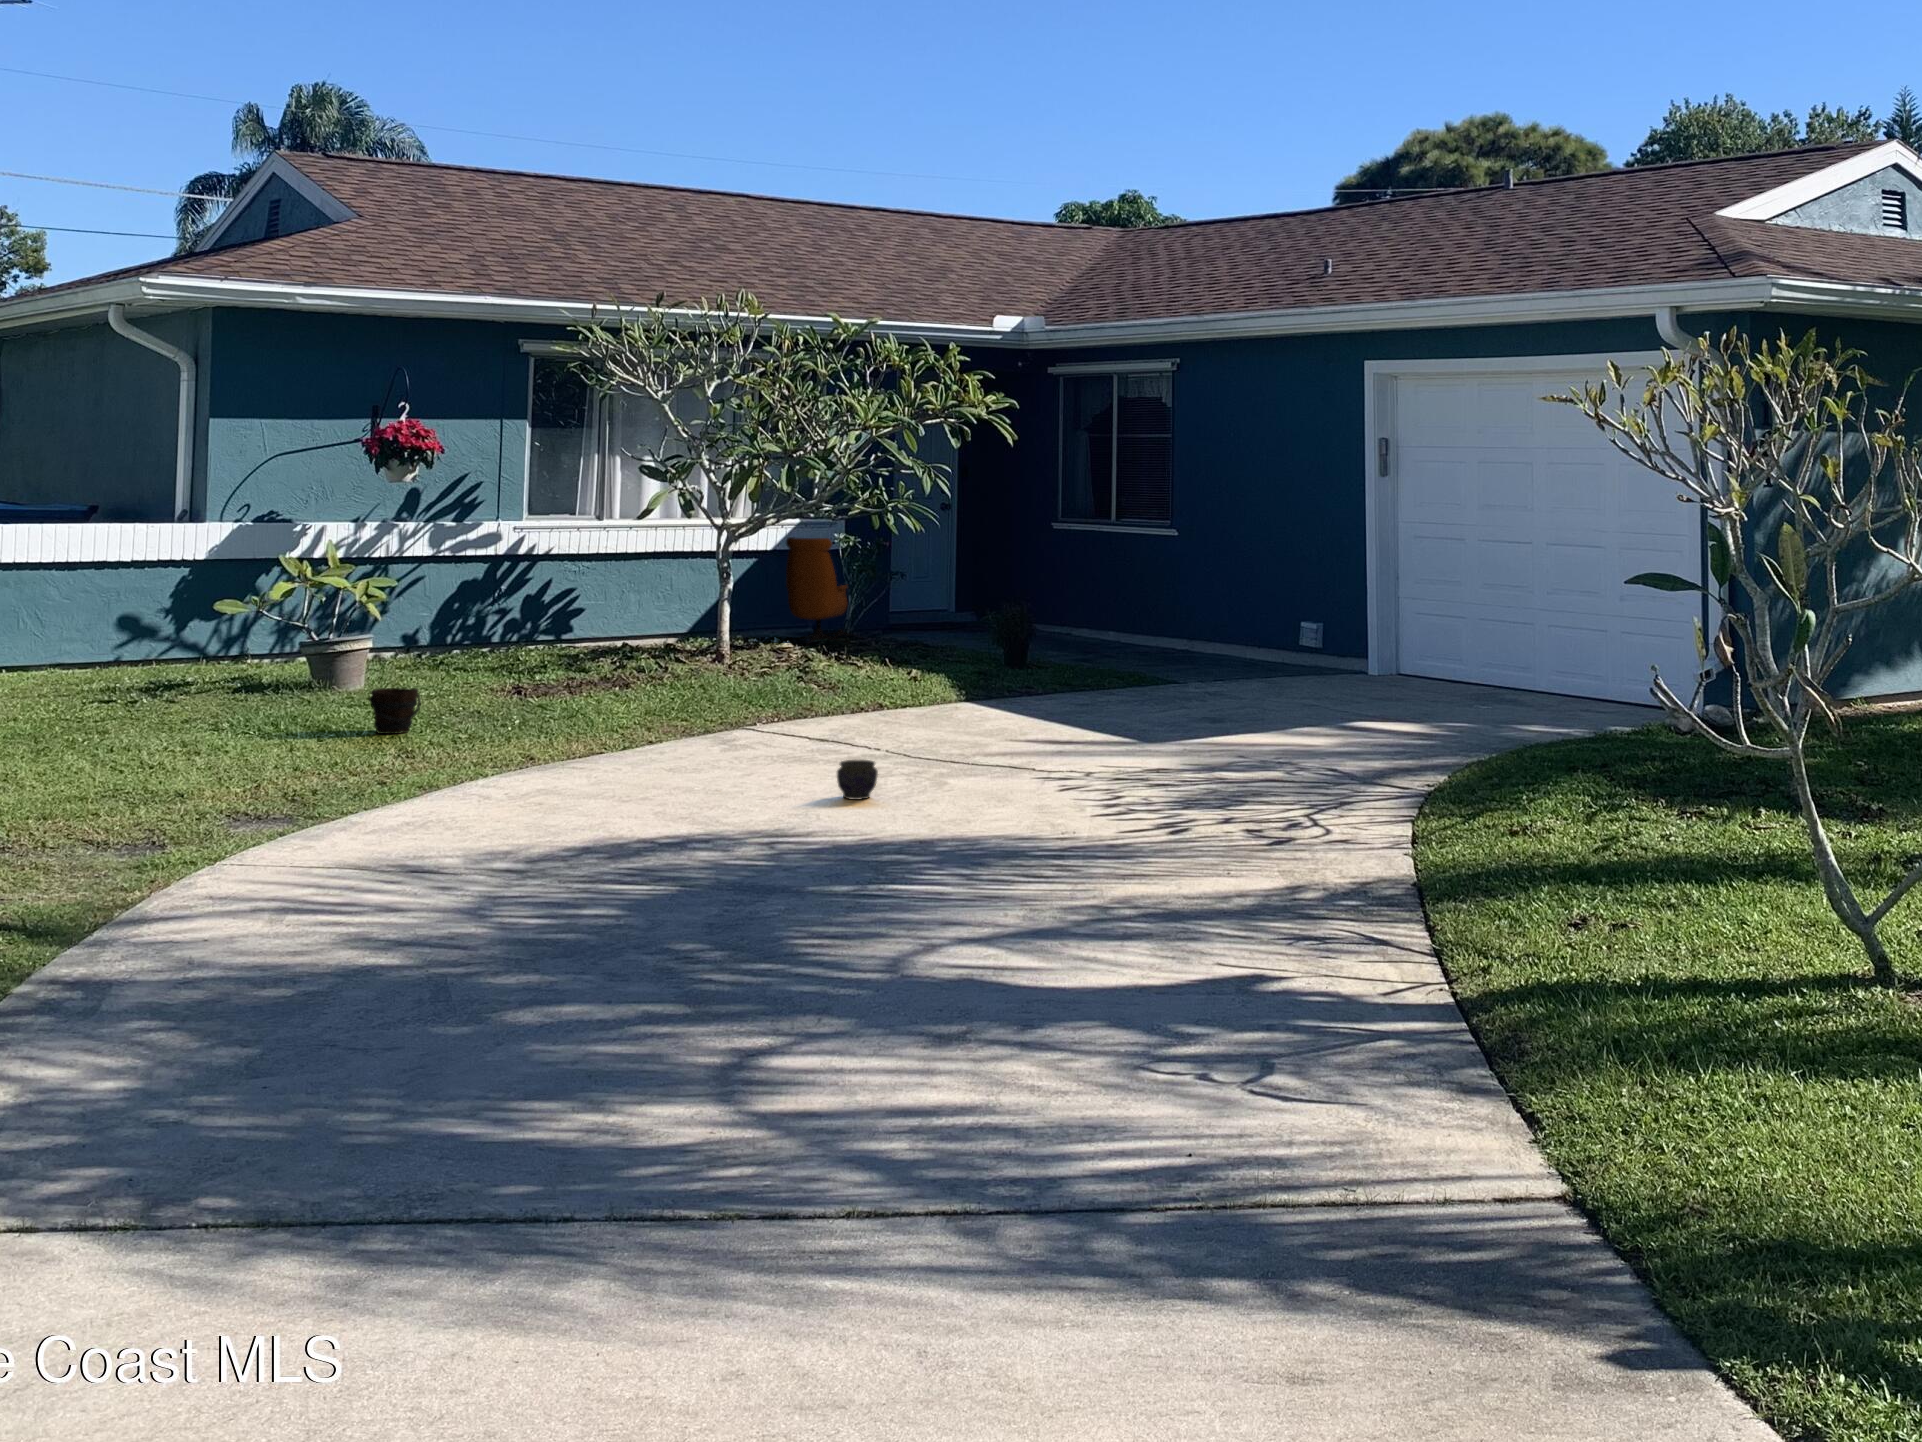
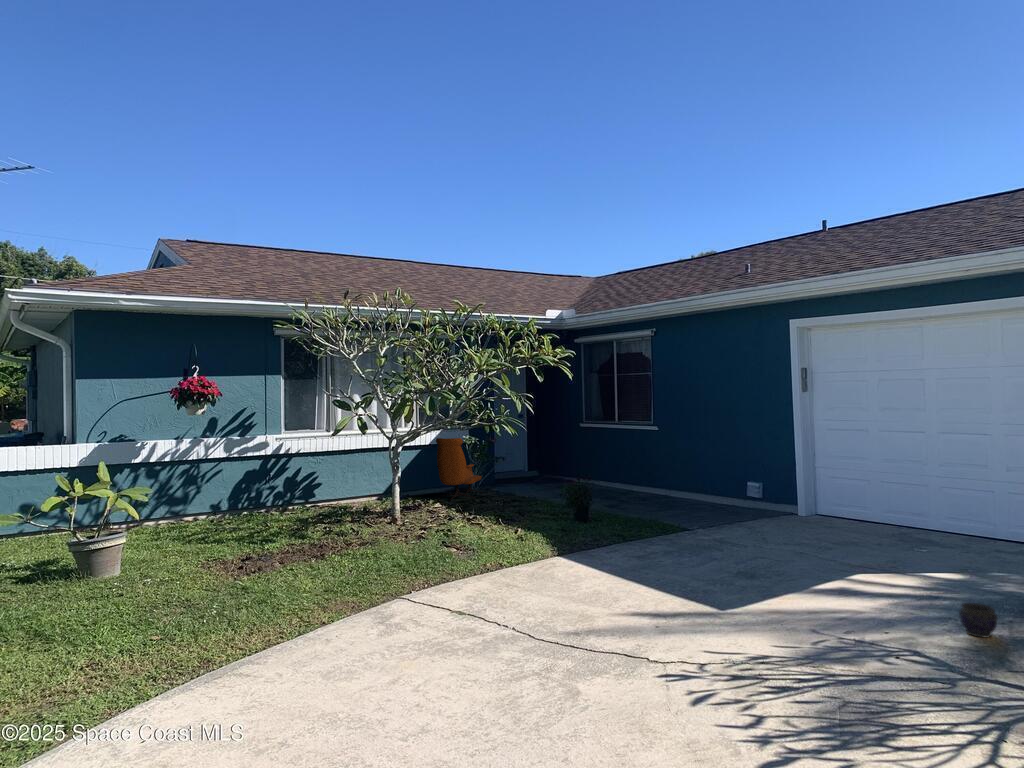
bucket: present [369,688,421,734] -> none [118,571,162,611]
planter: present [837,760,878,800] -> present [959,603,998,637]

